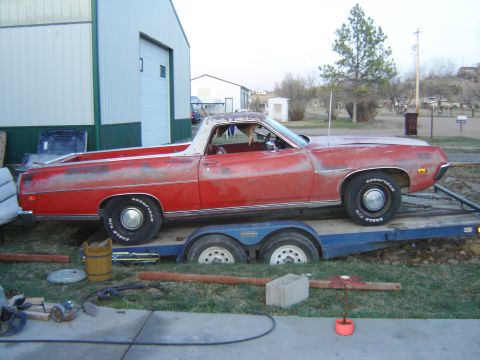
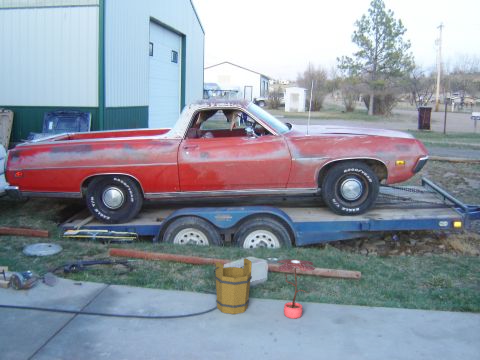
bucket: present [82,239,113,281] -> present [214,258,252,314]

